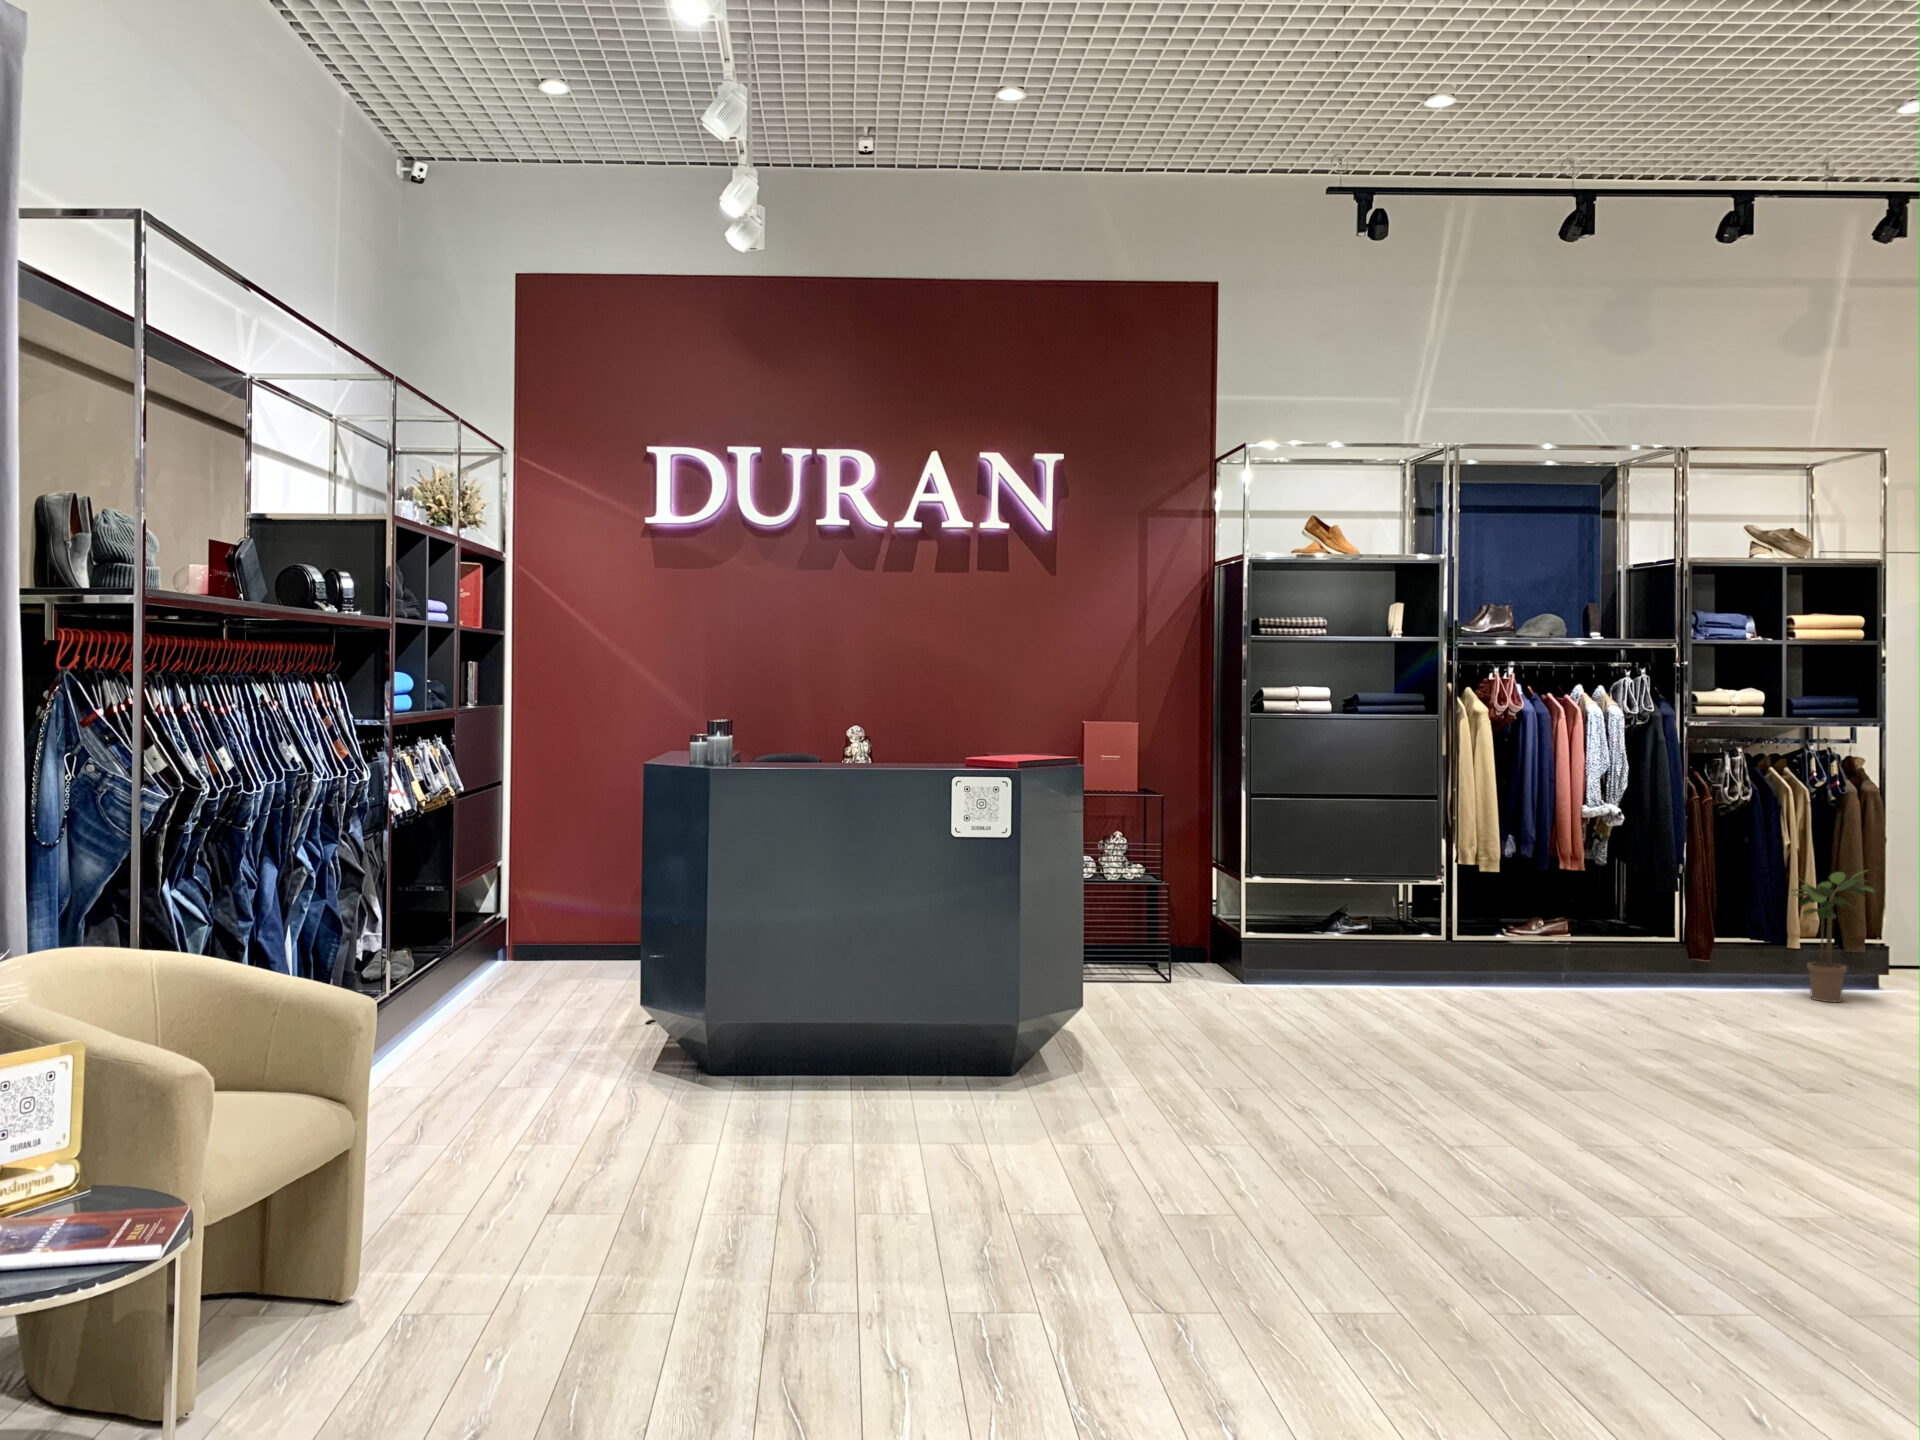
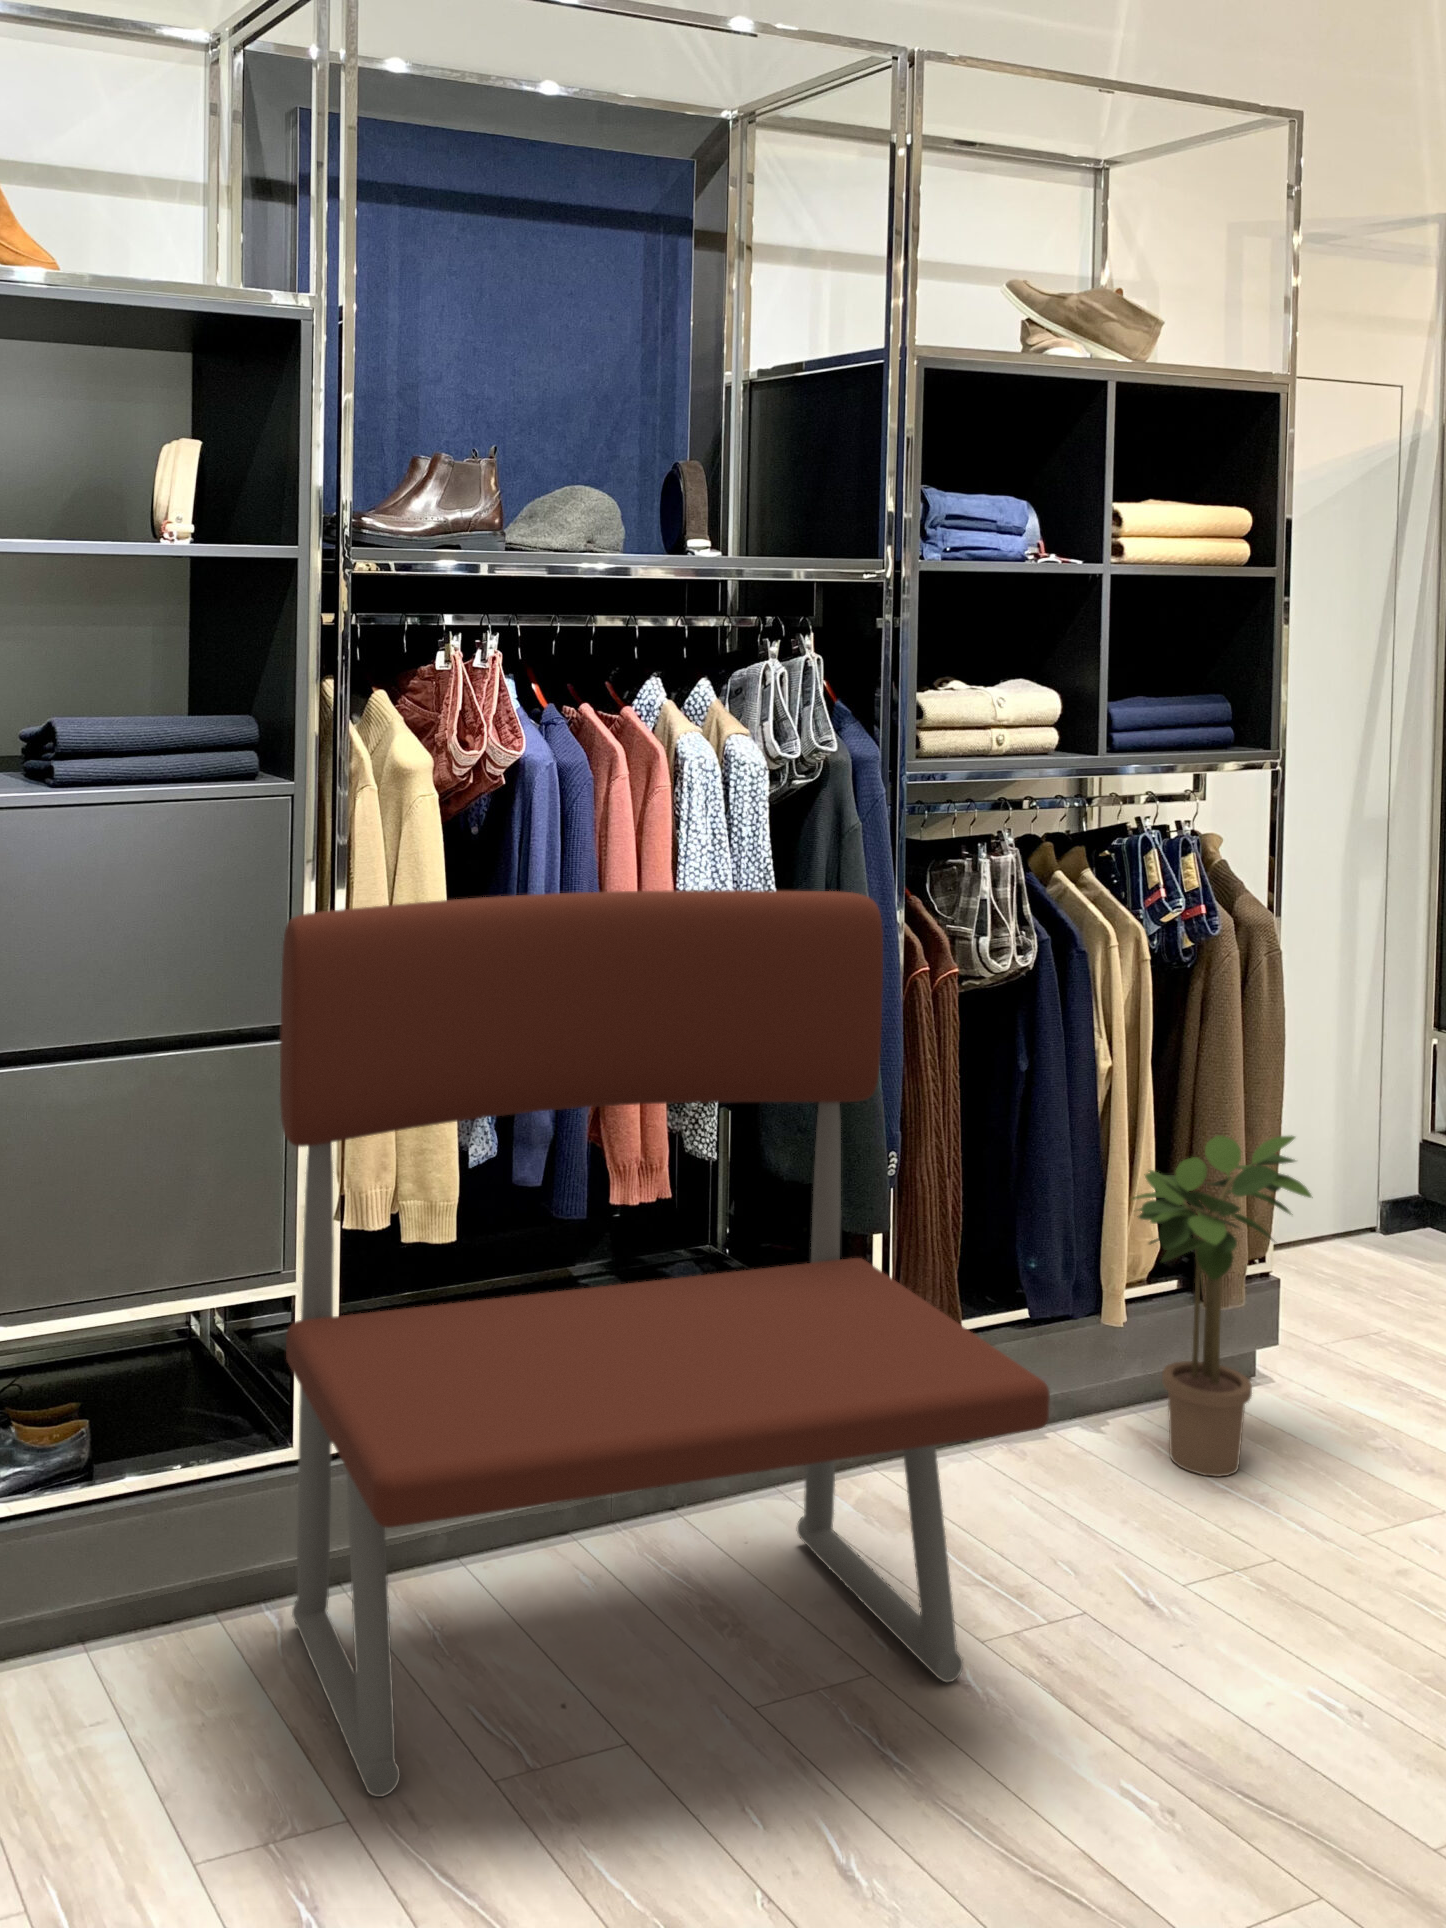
bench: none [1436,754,1710,1017] -> present [280,890,1050,1797]

